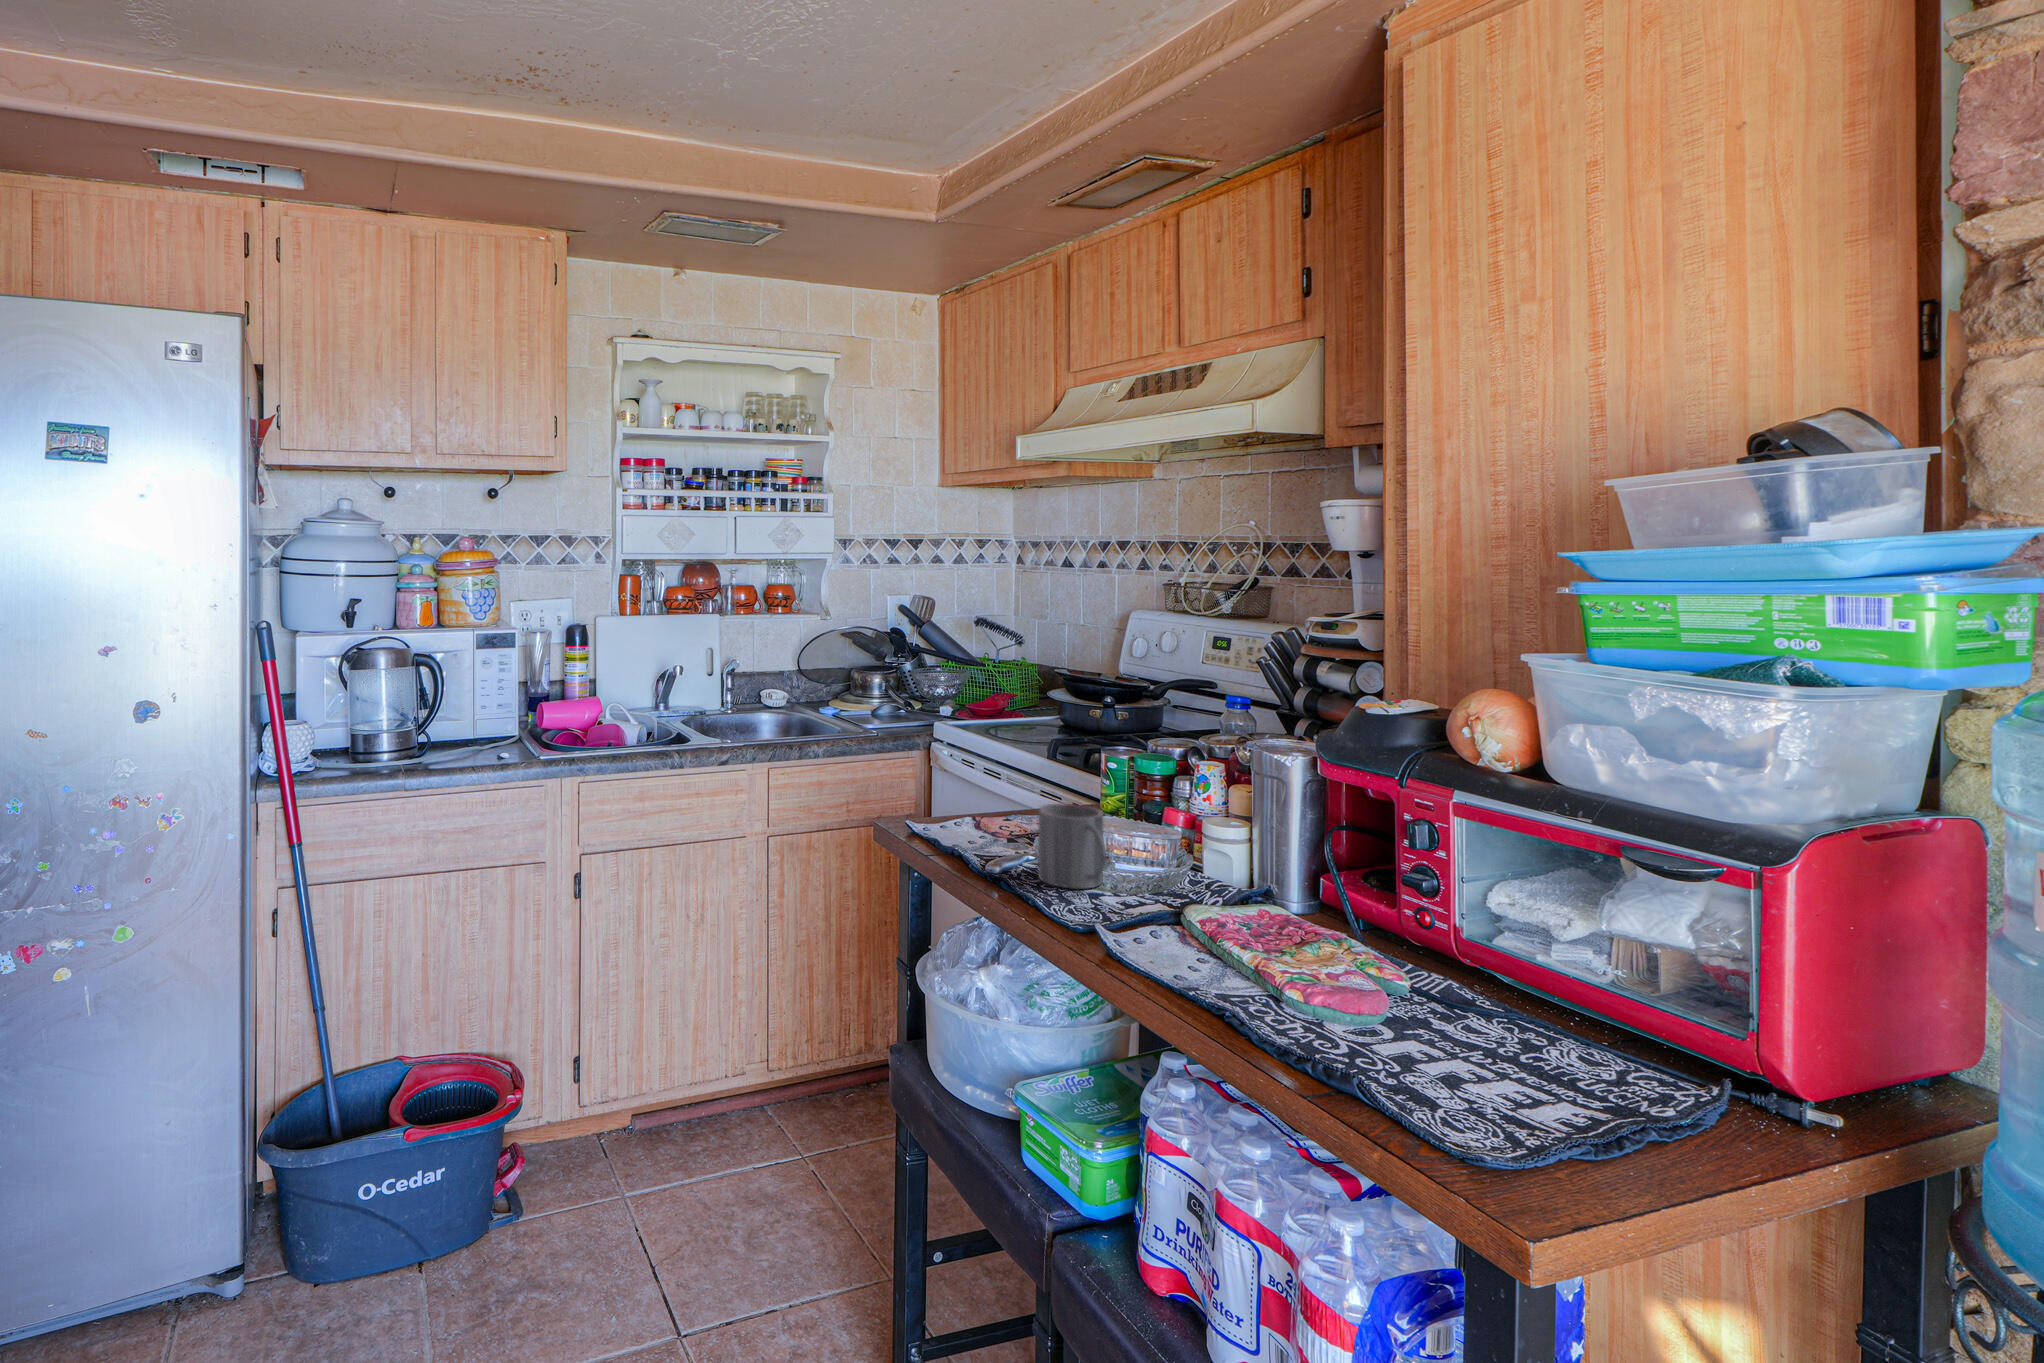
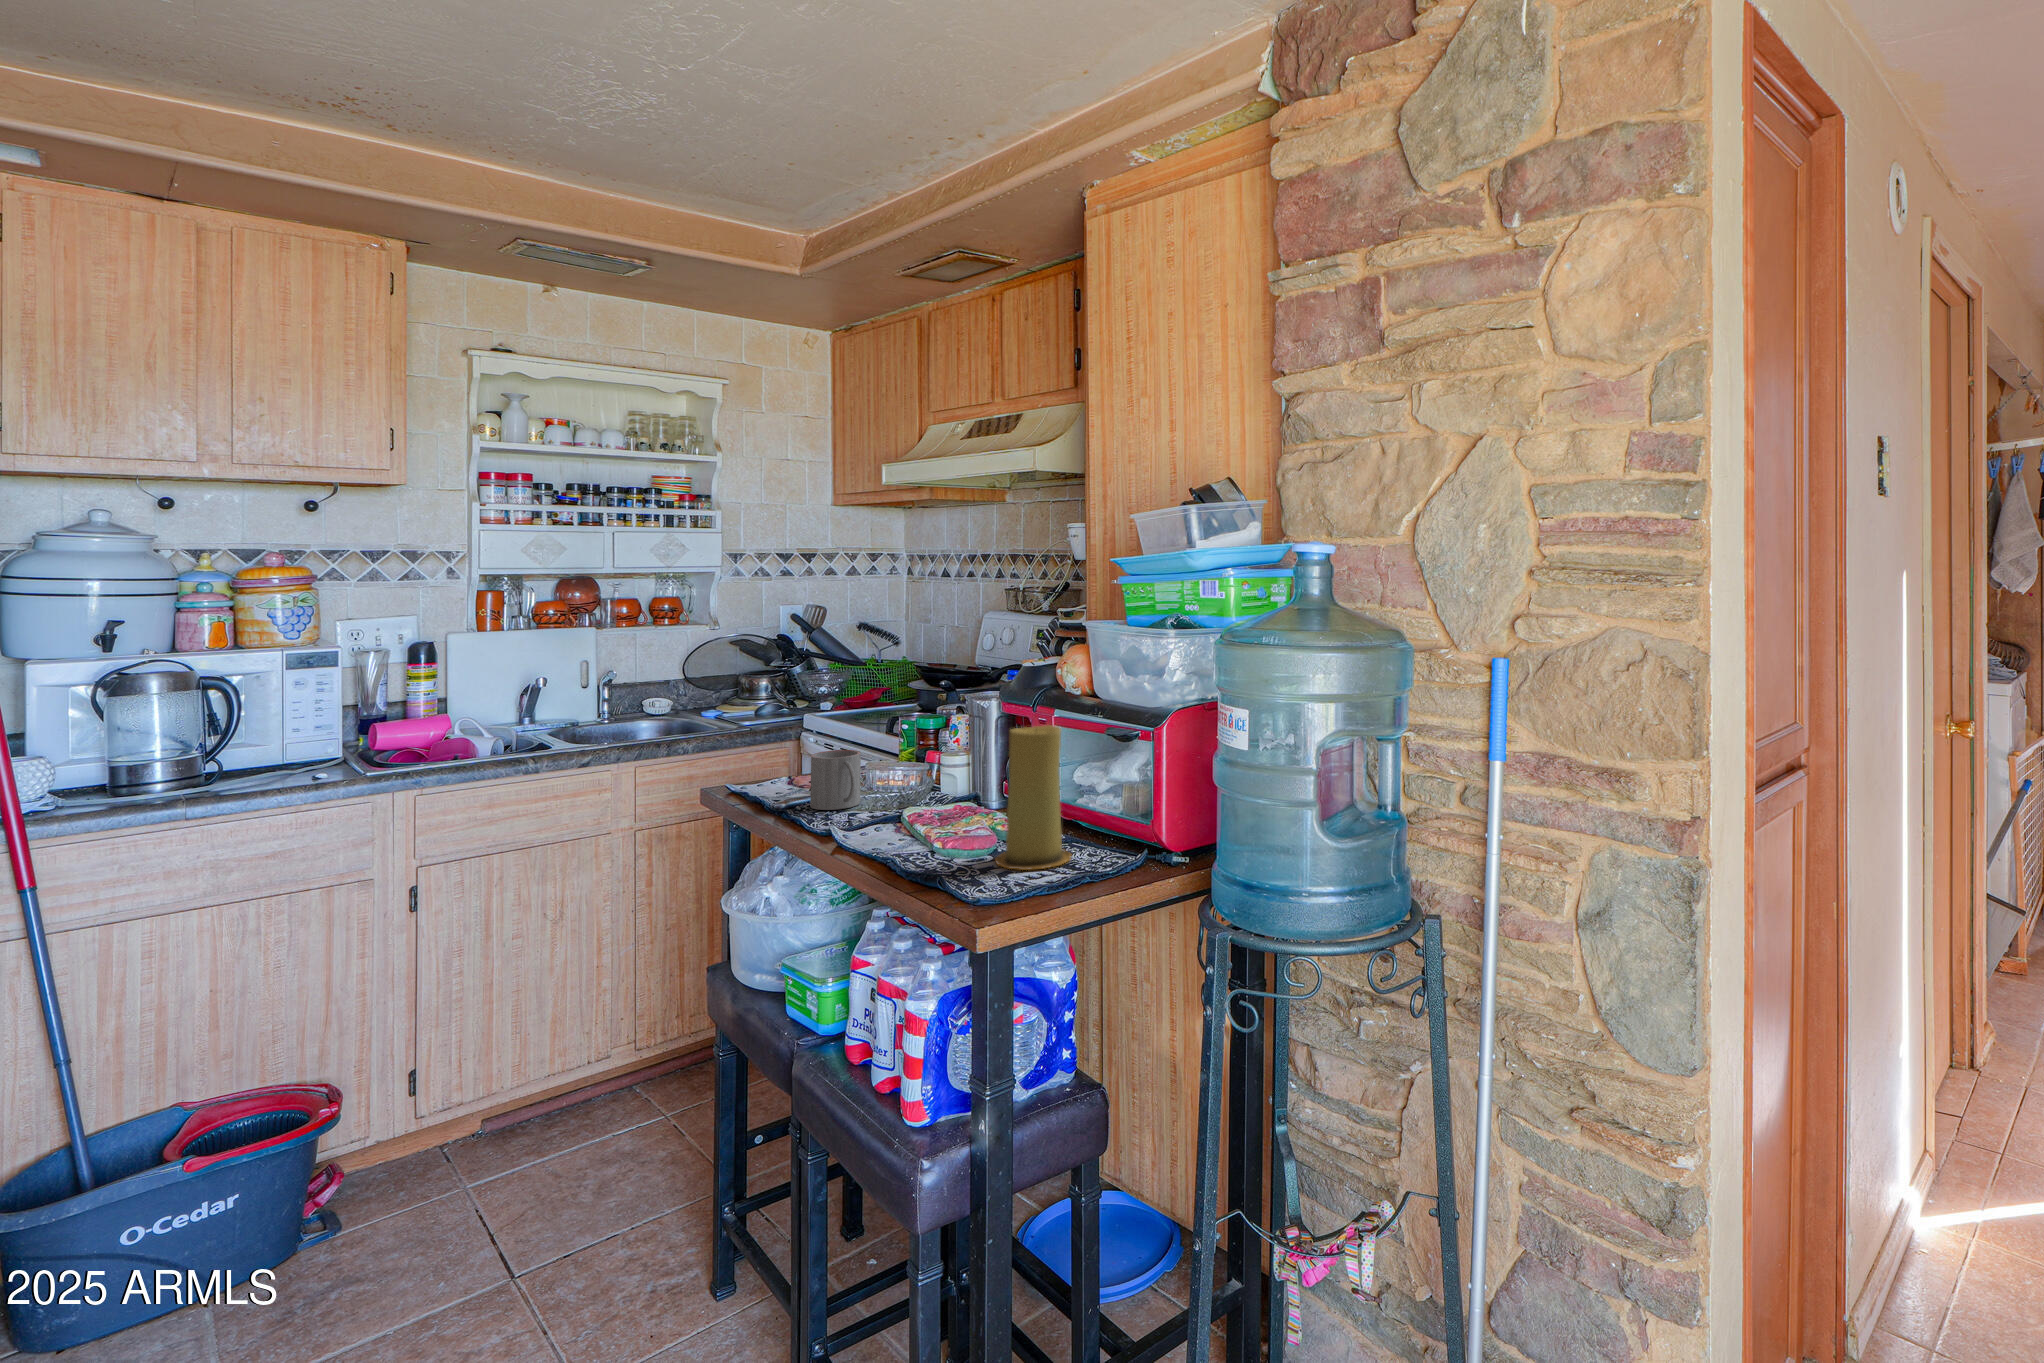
candle: none [1411,827,1560,1082] -> present [995,725,1071,870]

